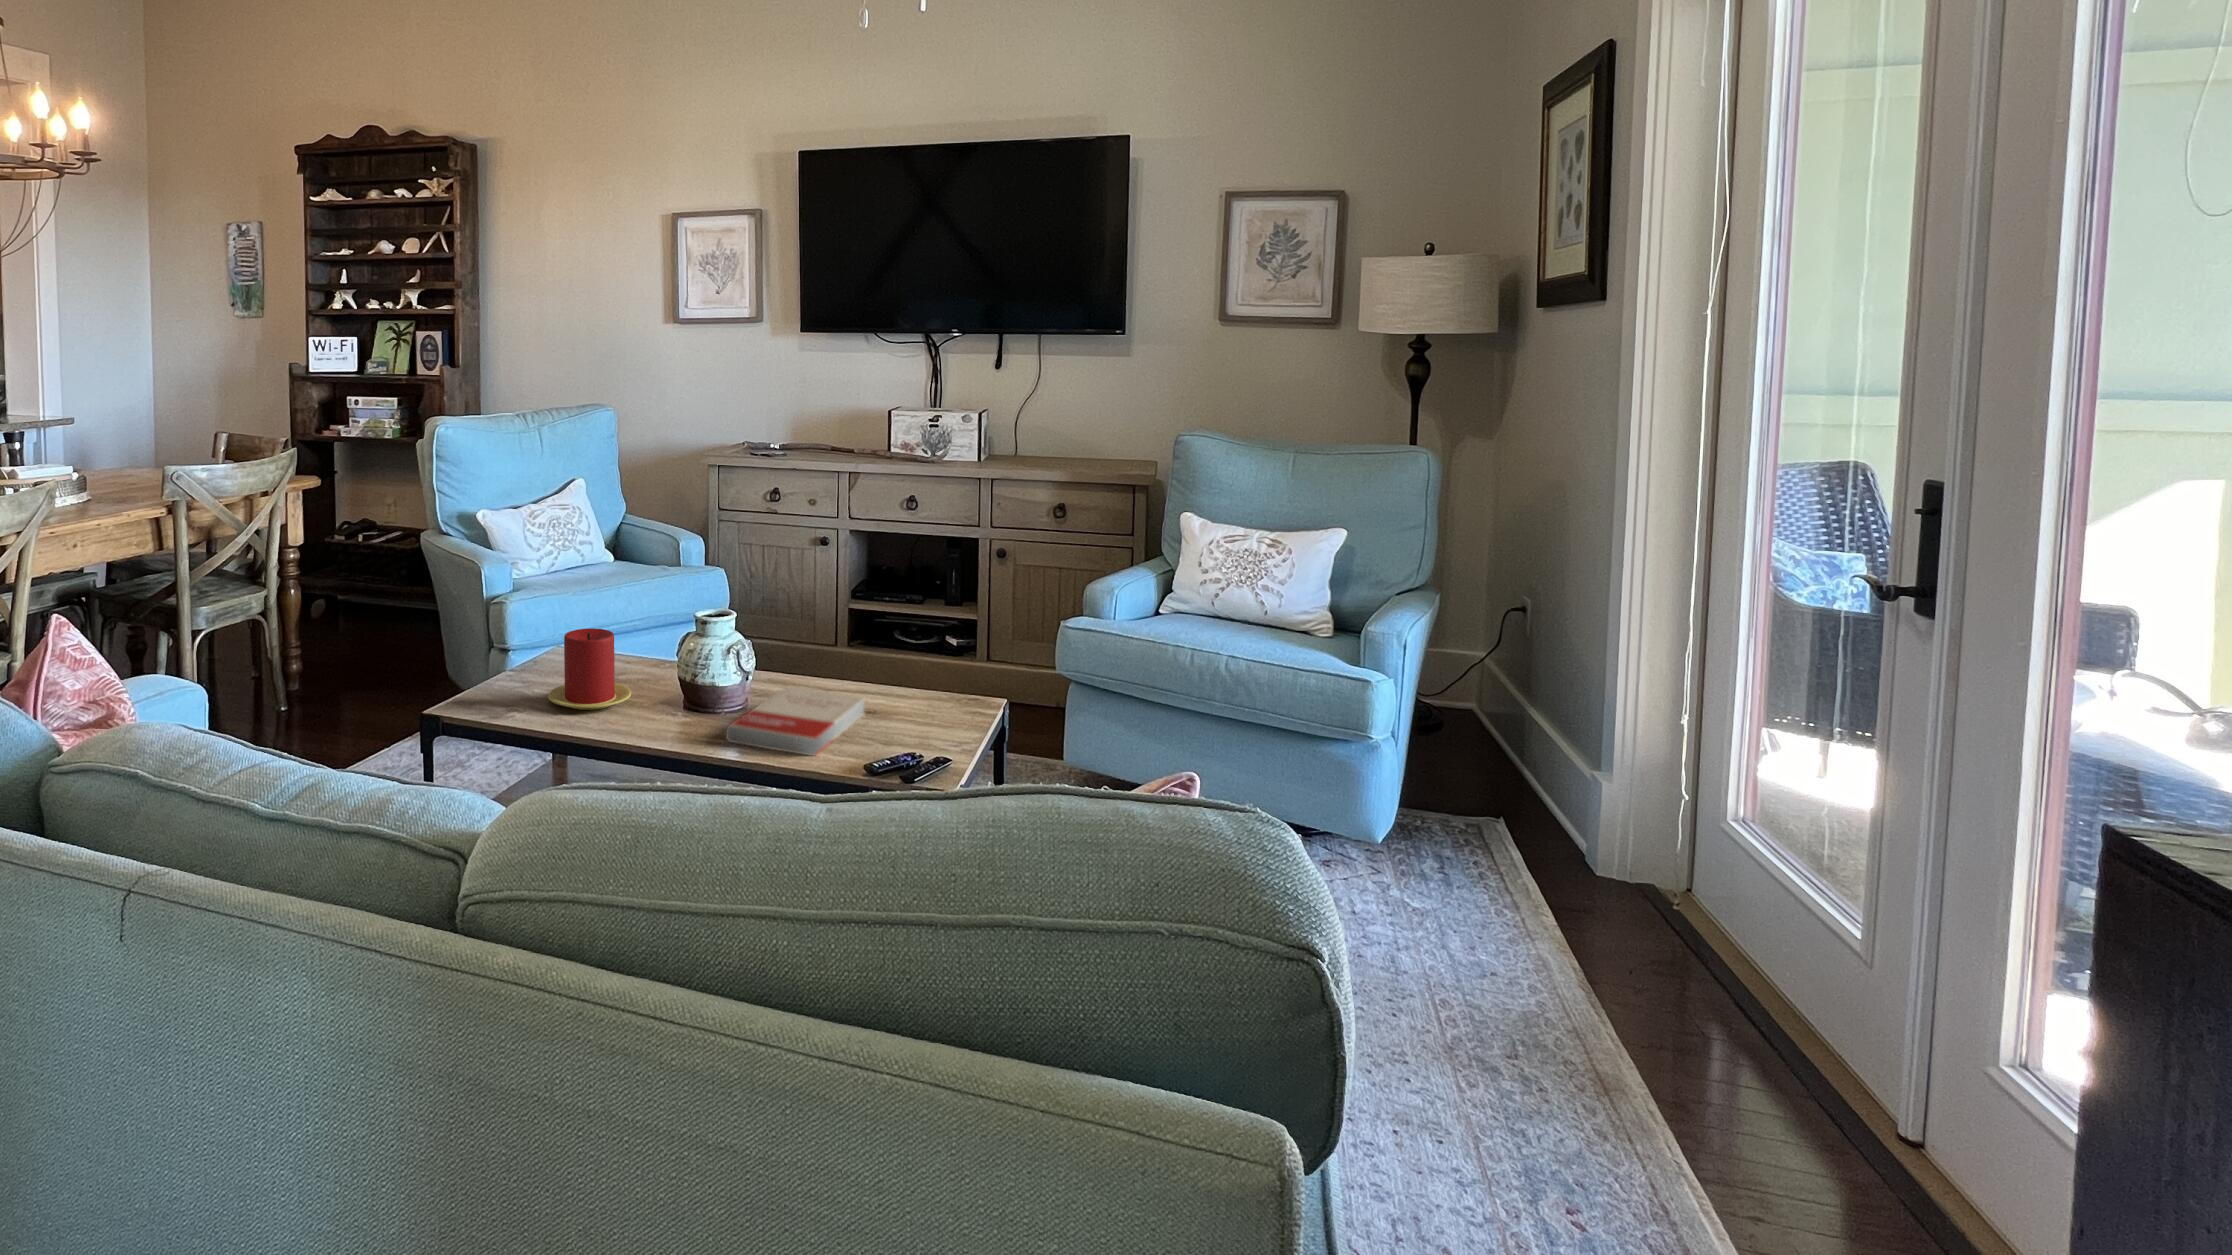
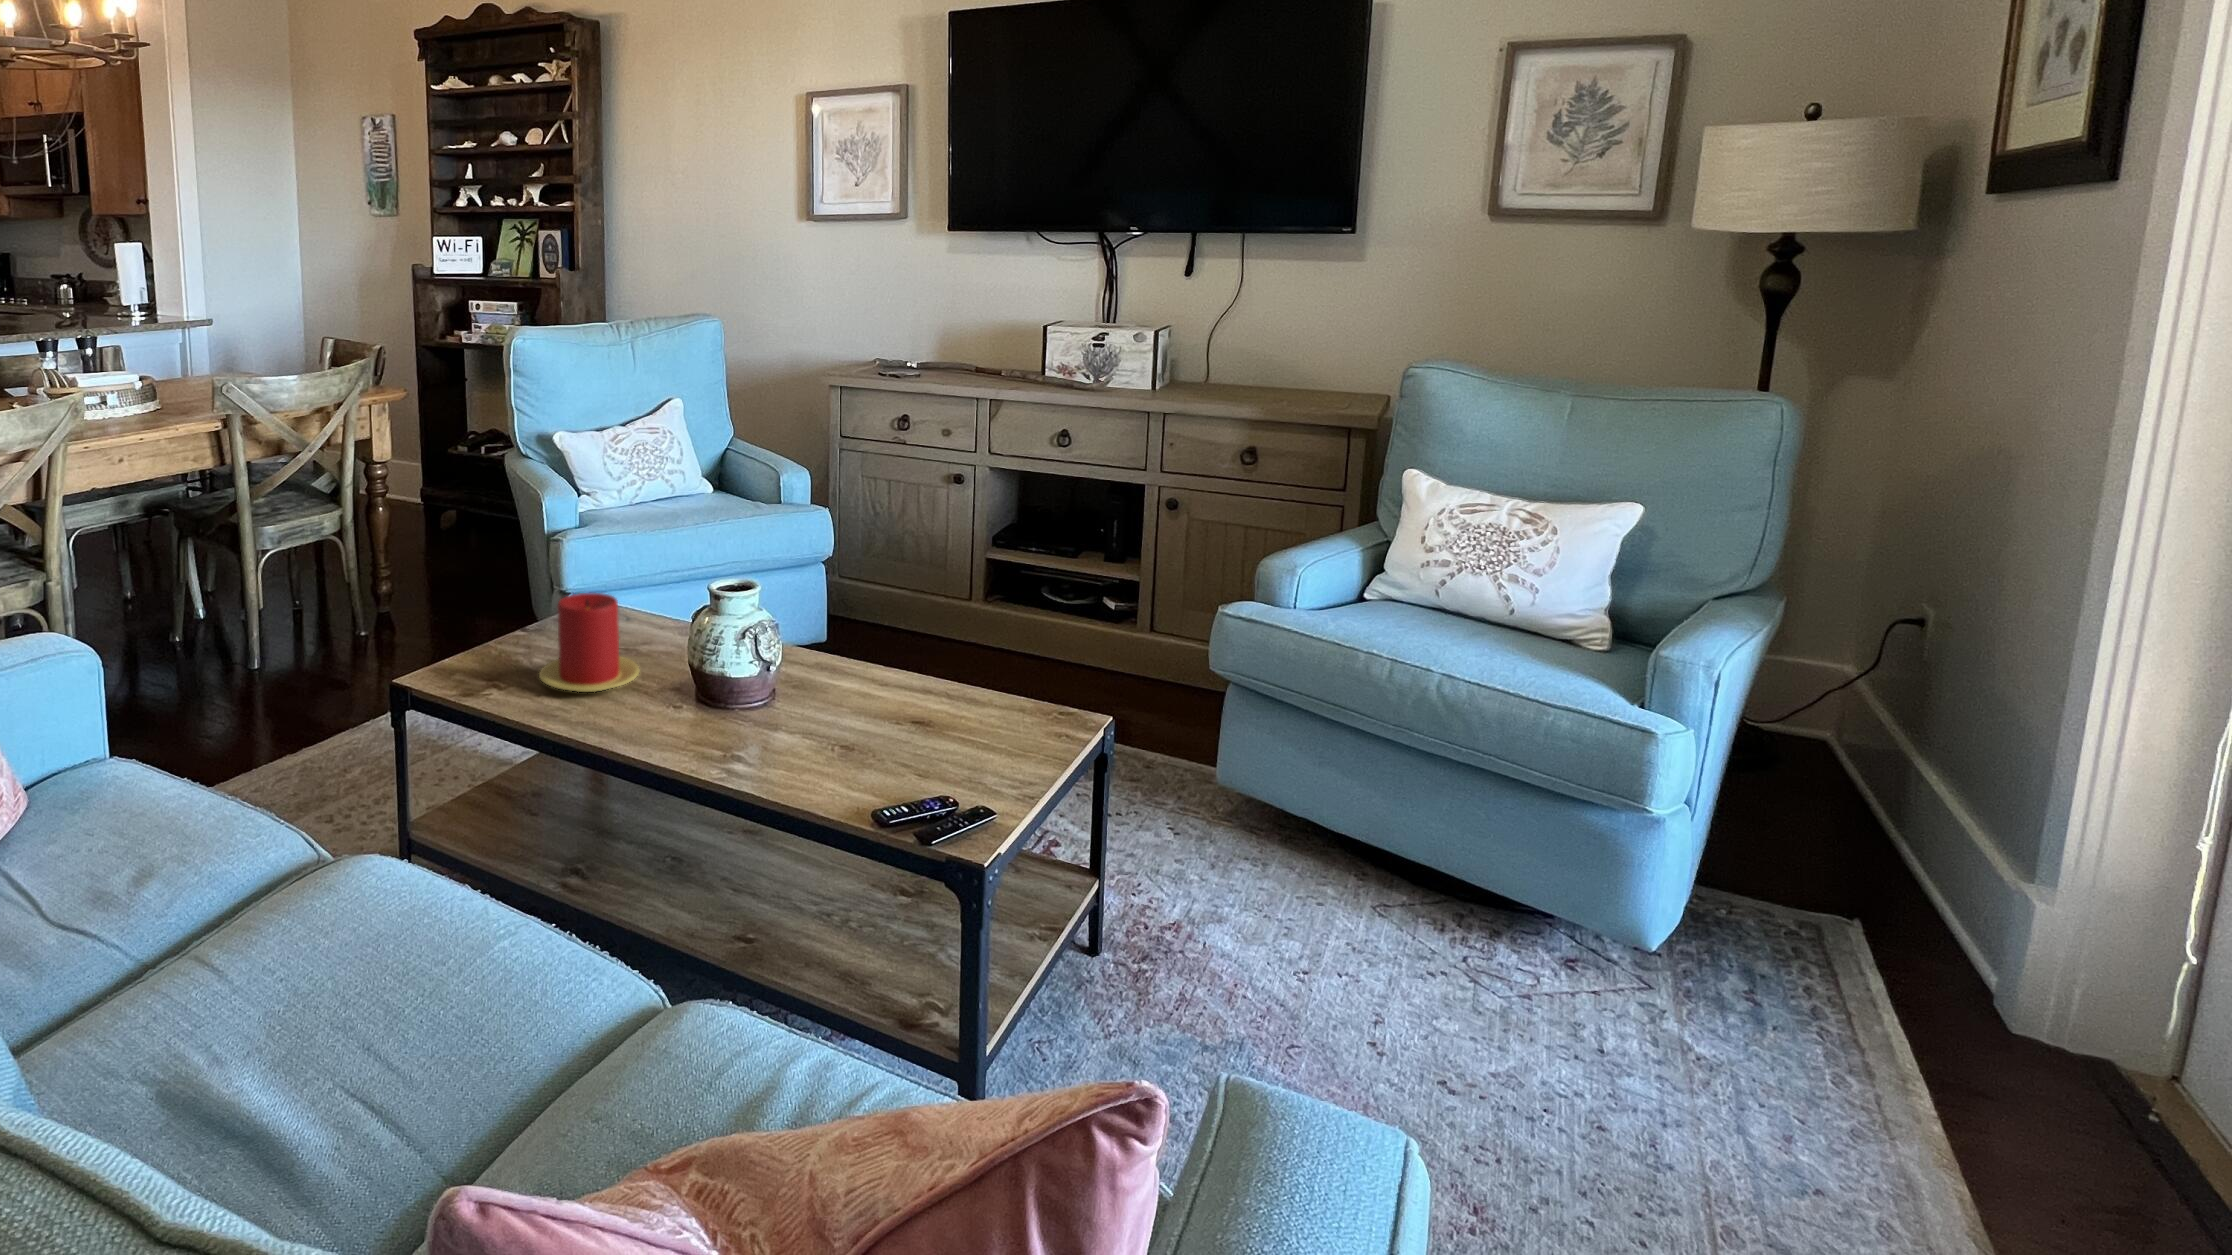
book: present [726,687,864,756] -> none [719,681,915,786]

